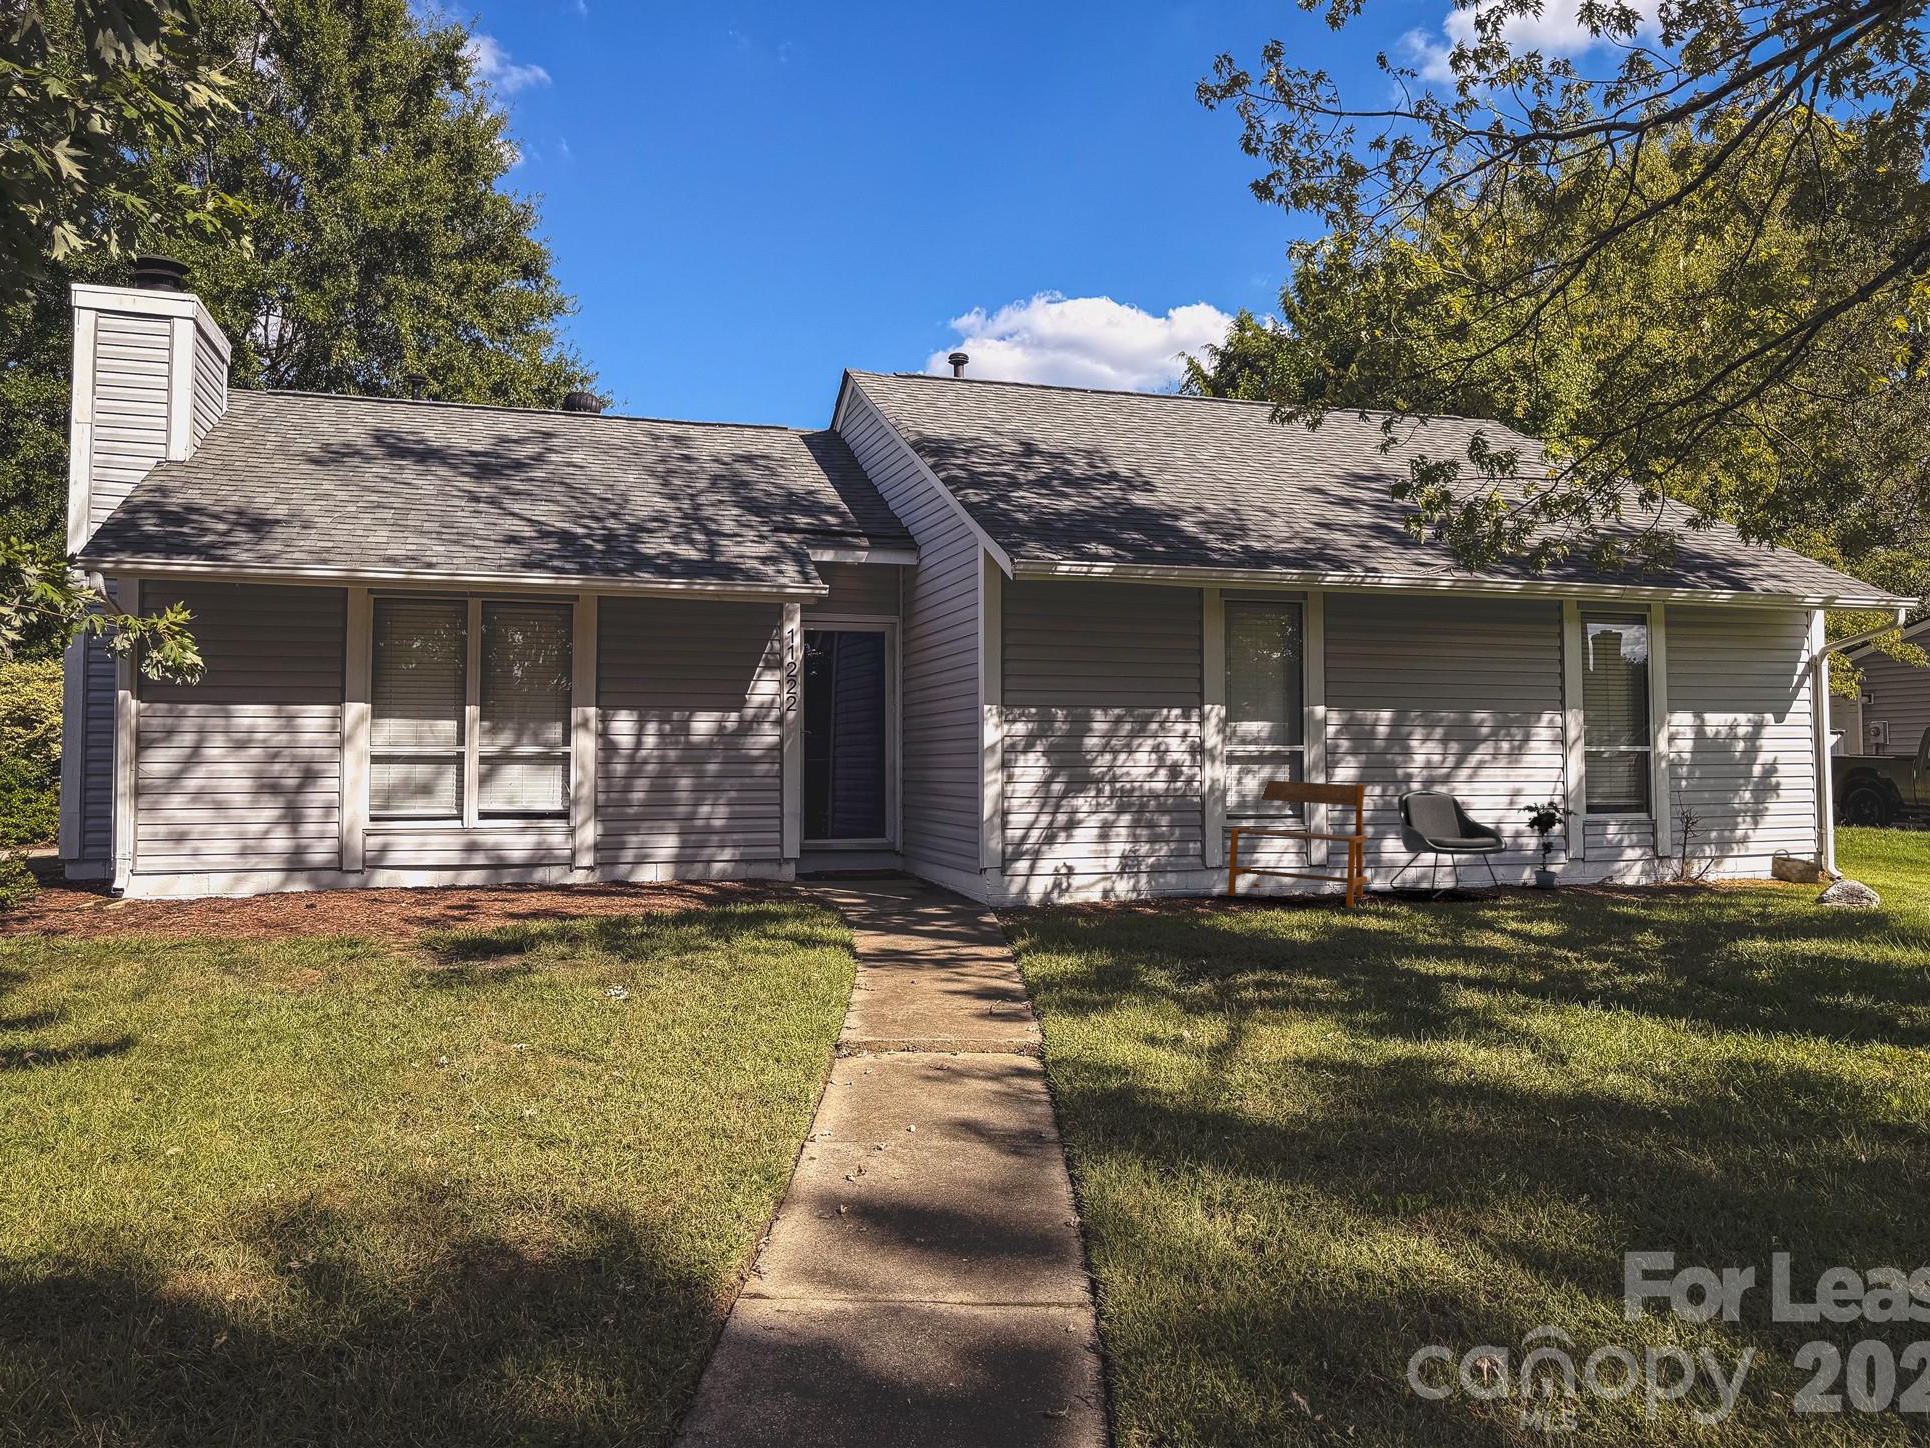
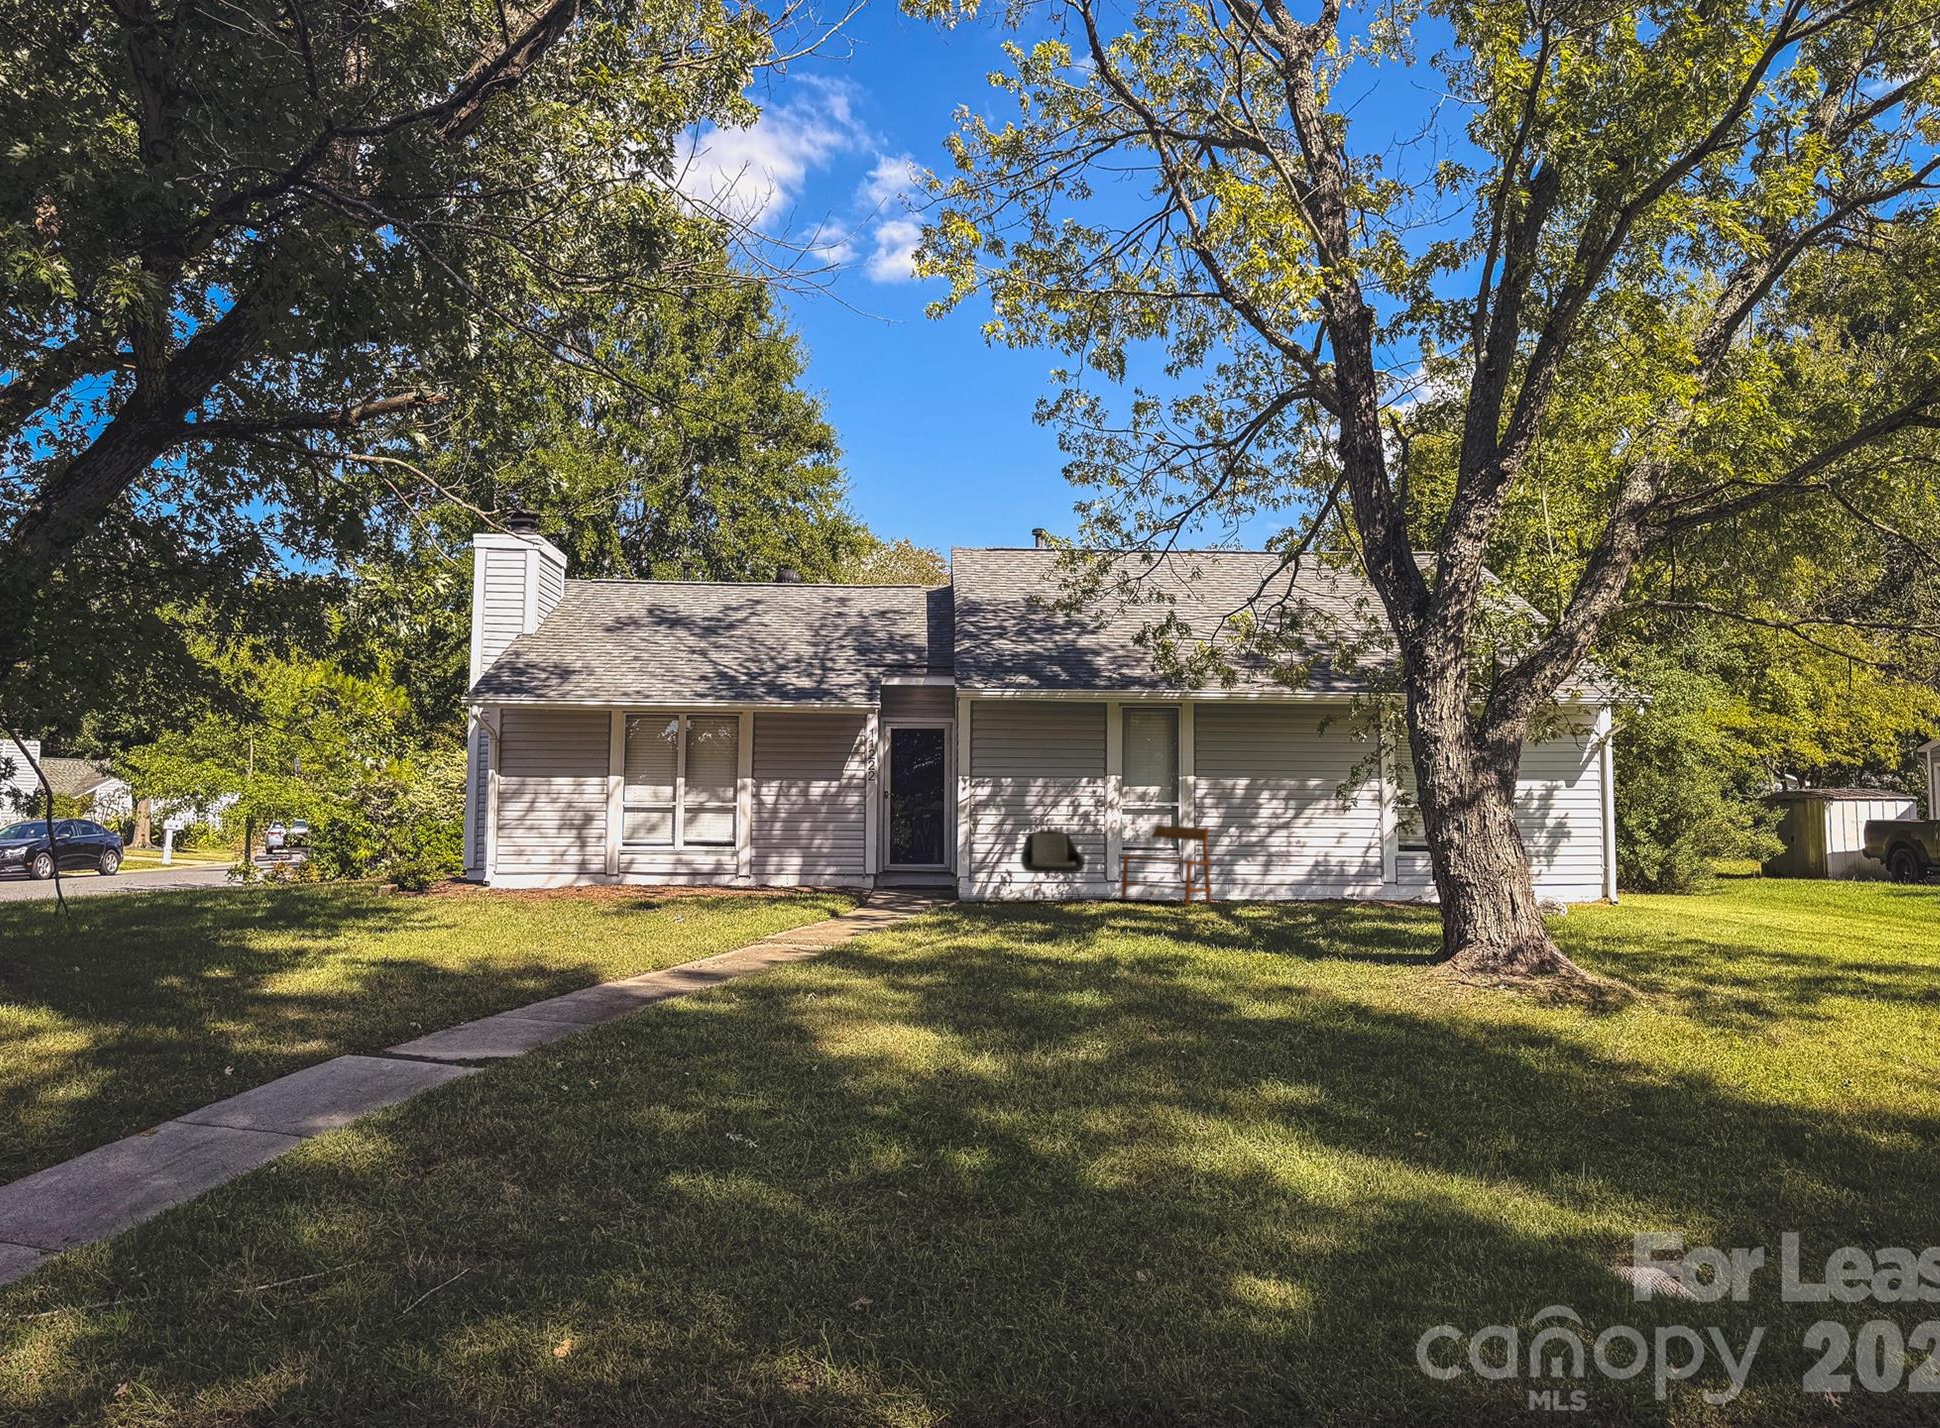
lounge chair: present [1390,790,1507,900] -> present [1020,830,1085,903]
potted plant: present [1517,798,1579,889] -> none [1340,838,1384,901]
woven basket: present [1771,849,1820,883] -> none [1565,879,1596,903]

